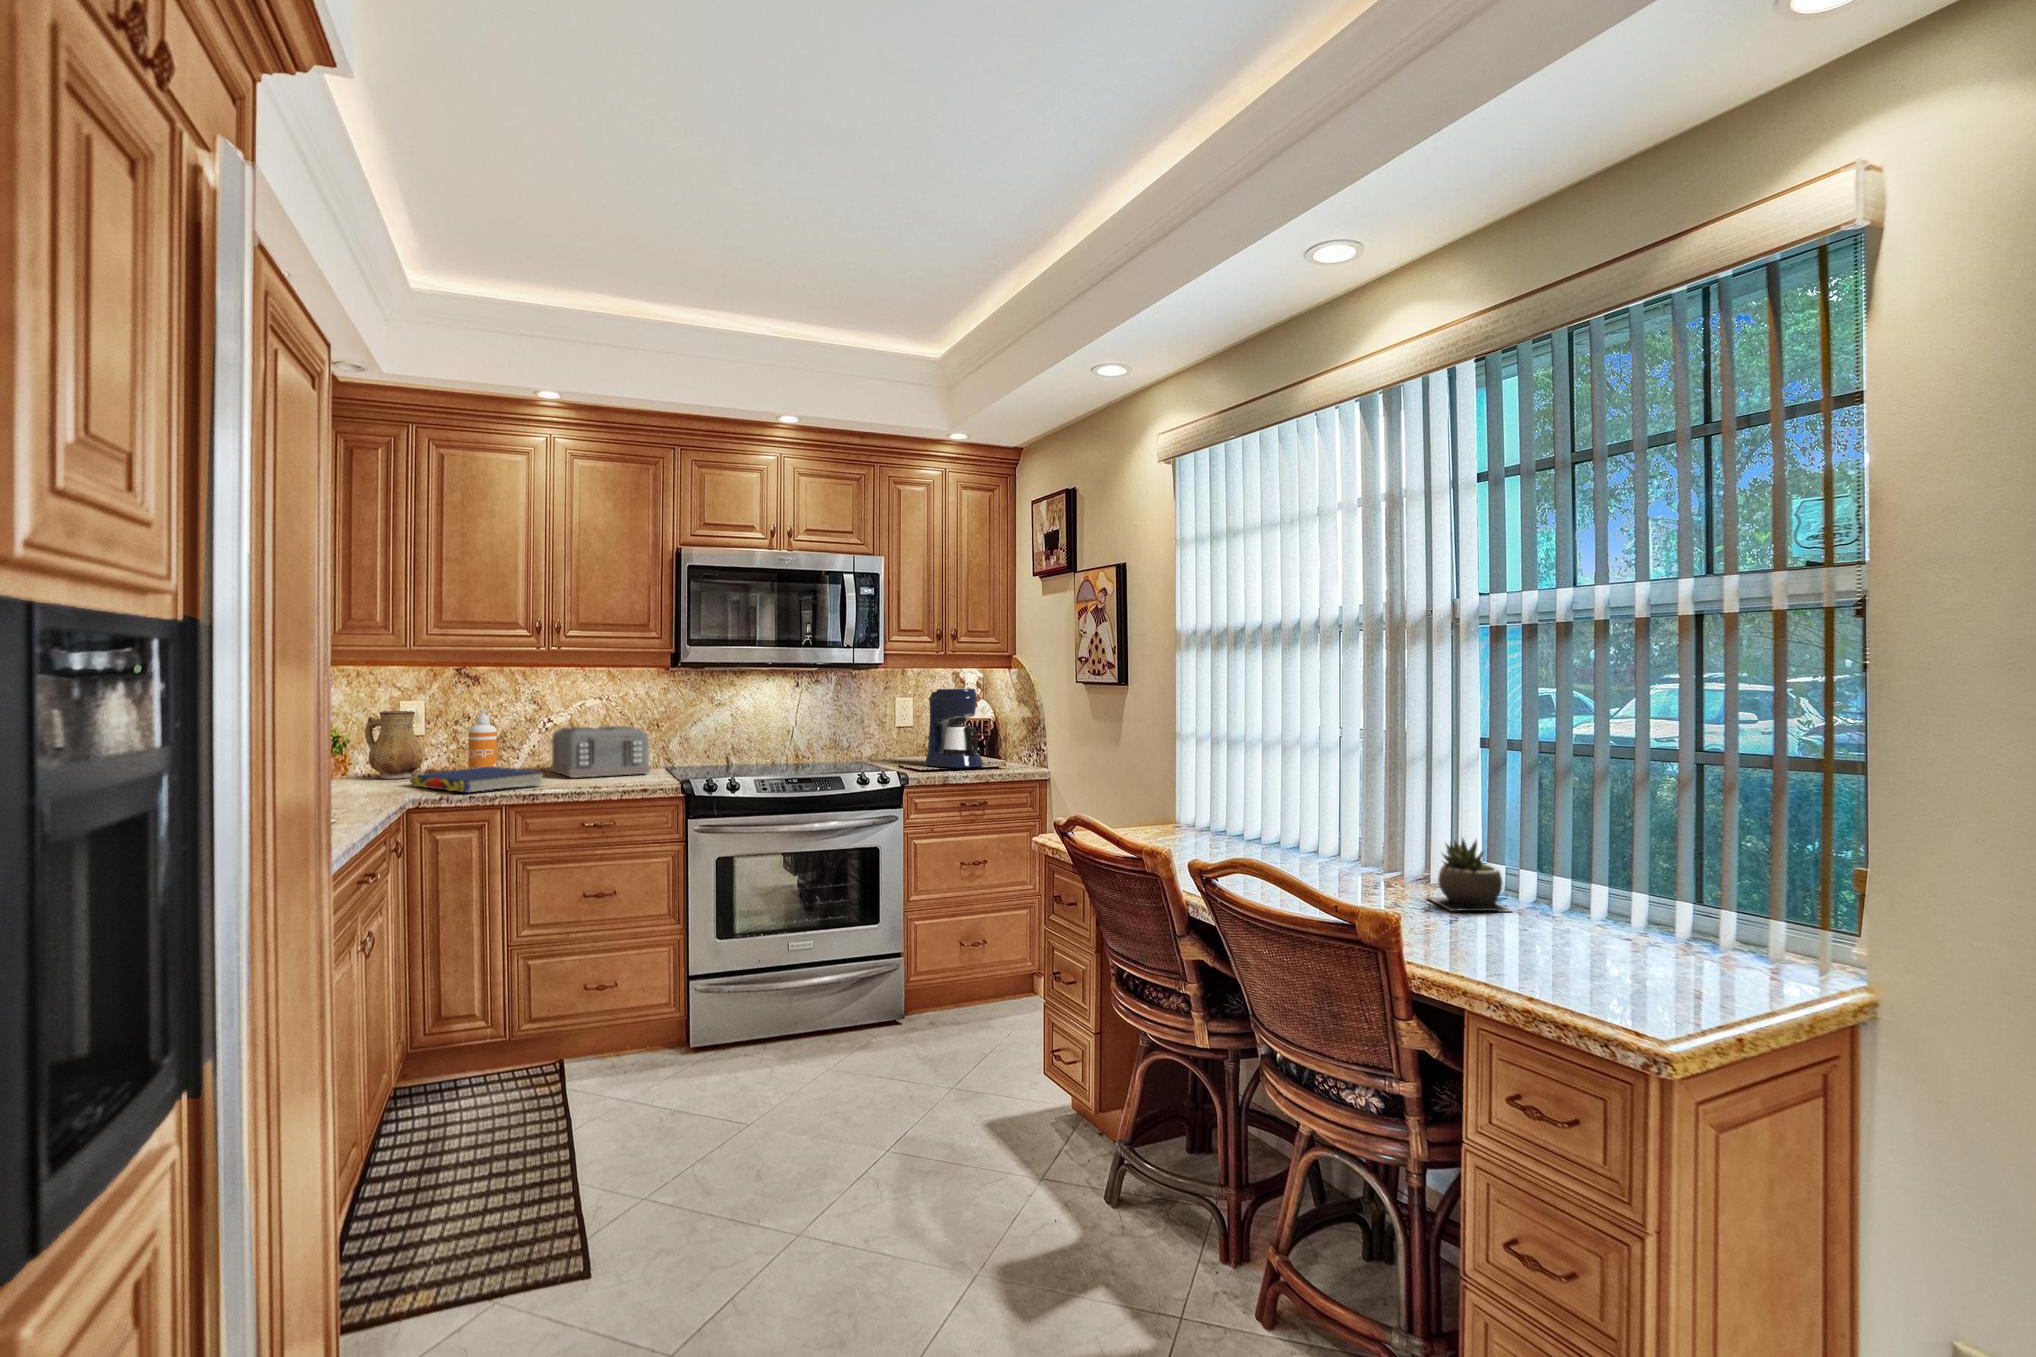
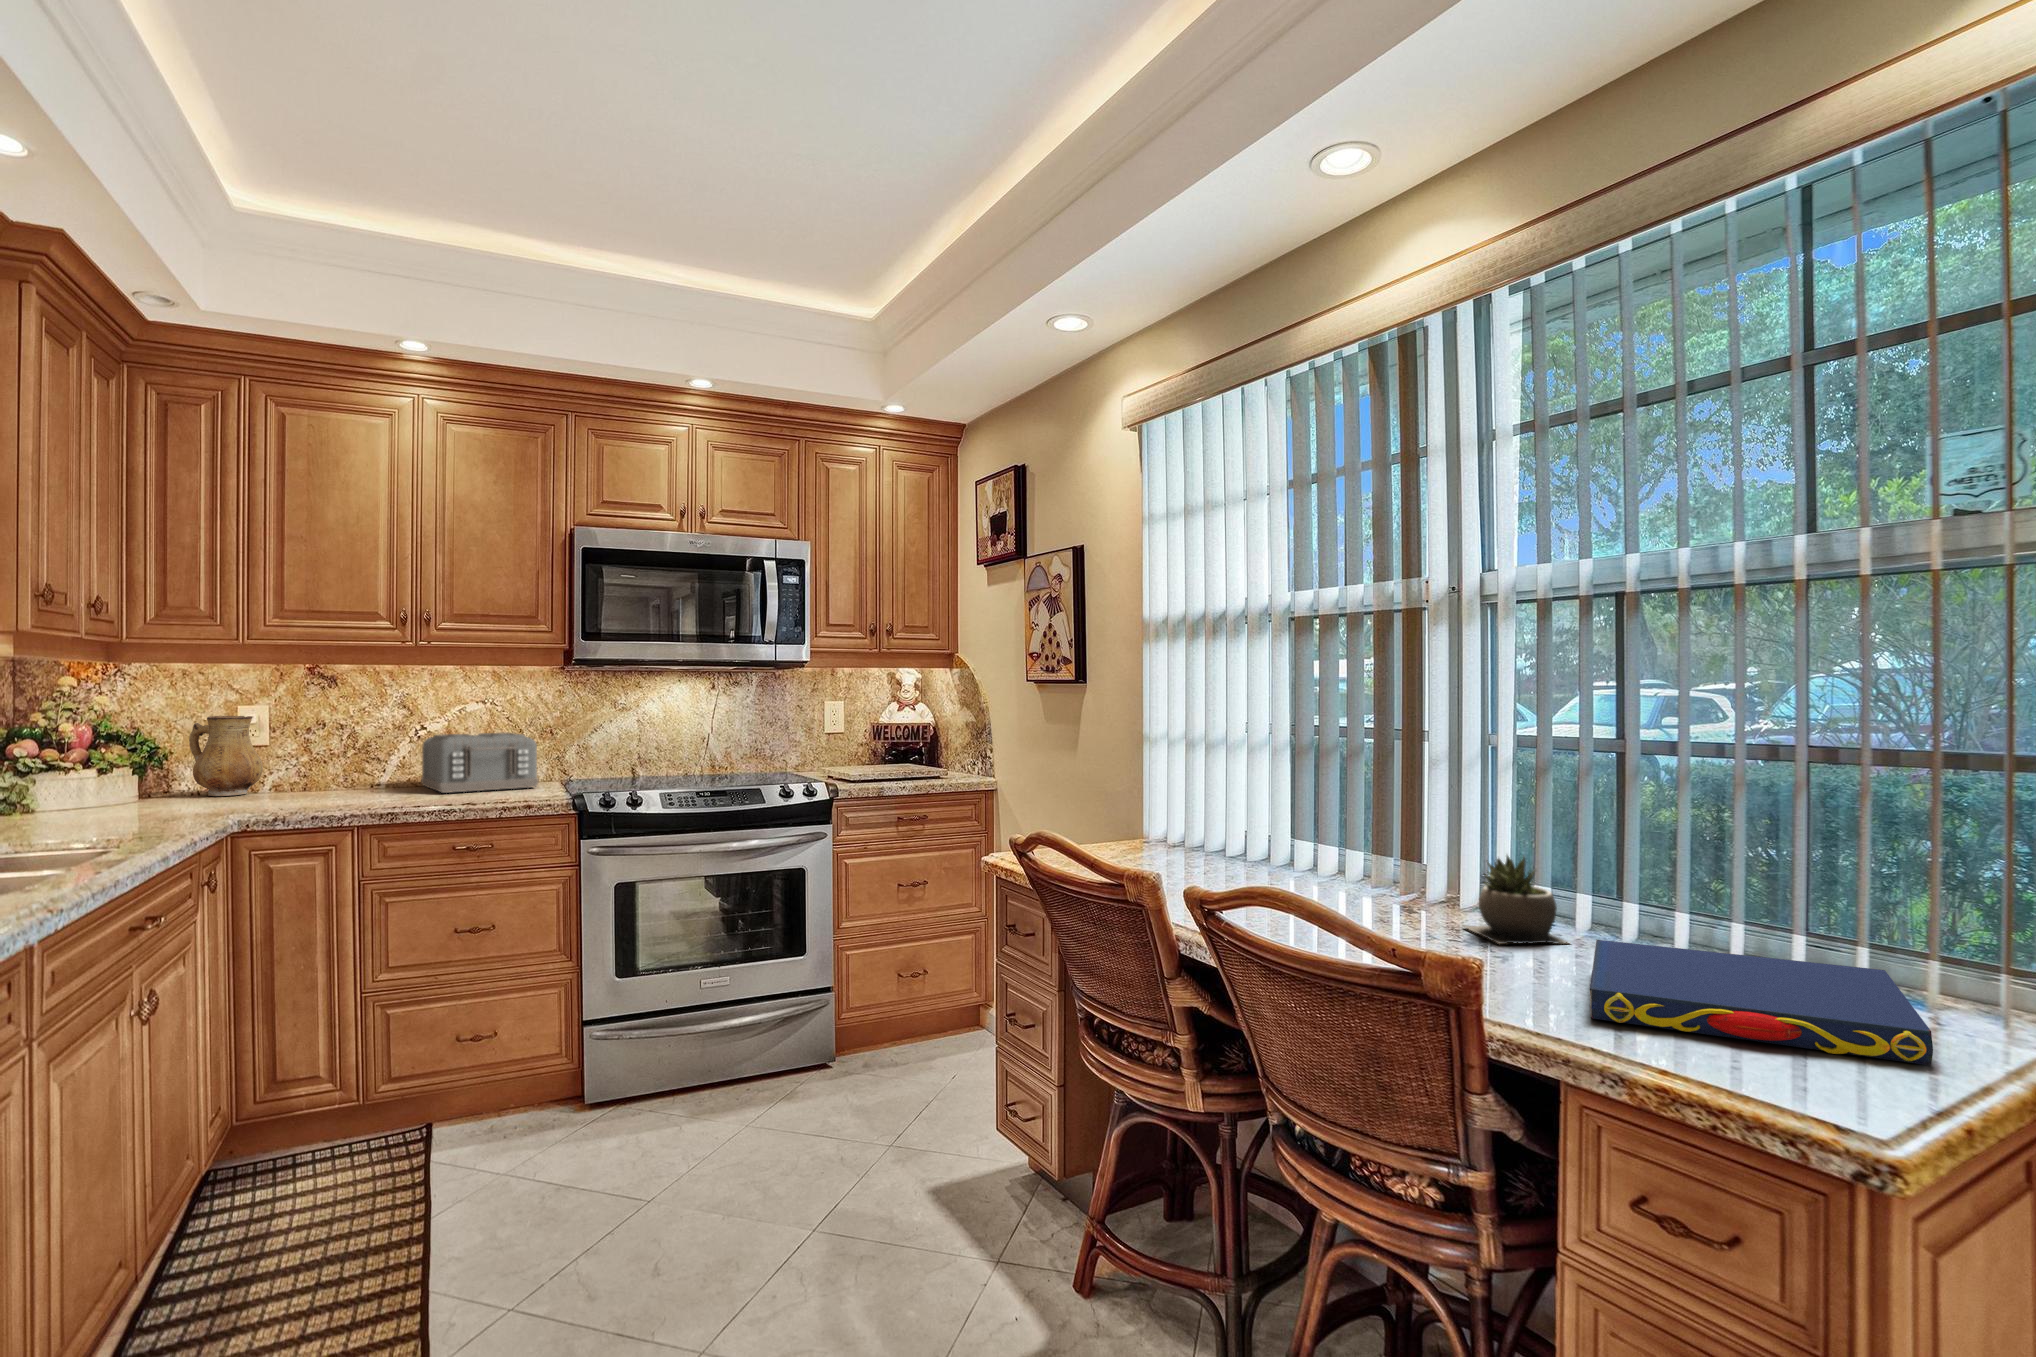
coffee maker: present [925,689,984,768] -> none [858,689,925,777]
soap dispenser: present [469,710,497,768] -> none [319,714,354,790]
book: present [410,767,542,792] -> present [1590,940,1933,1065]

